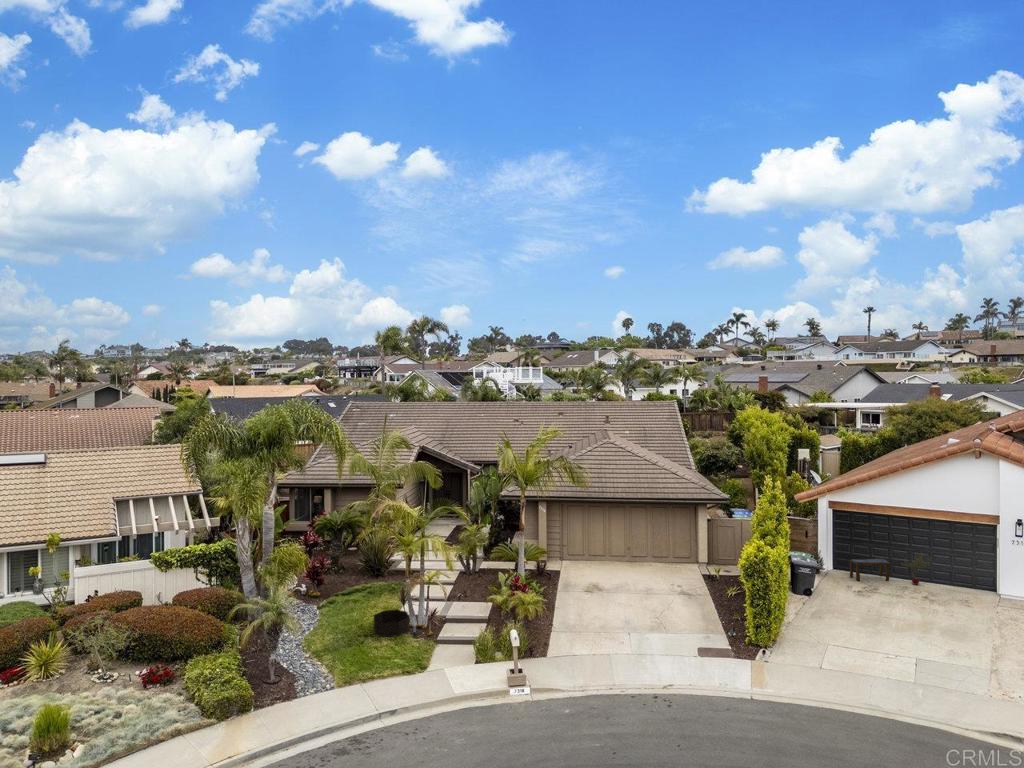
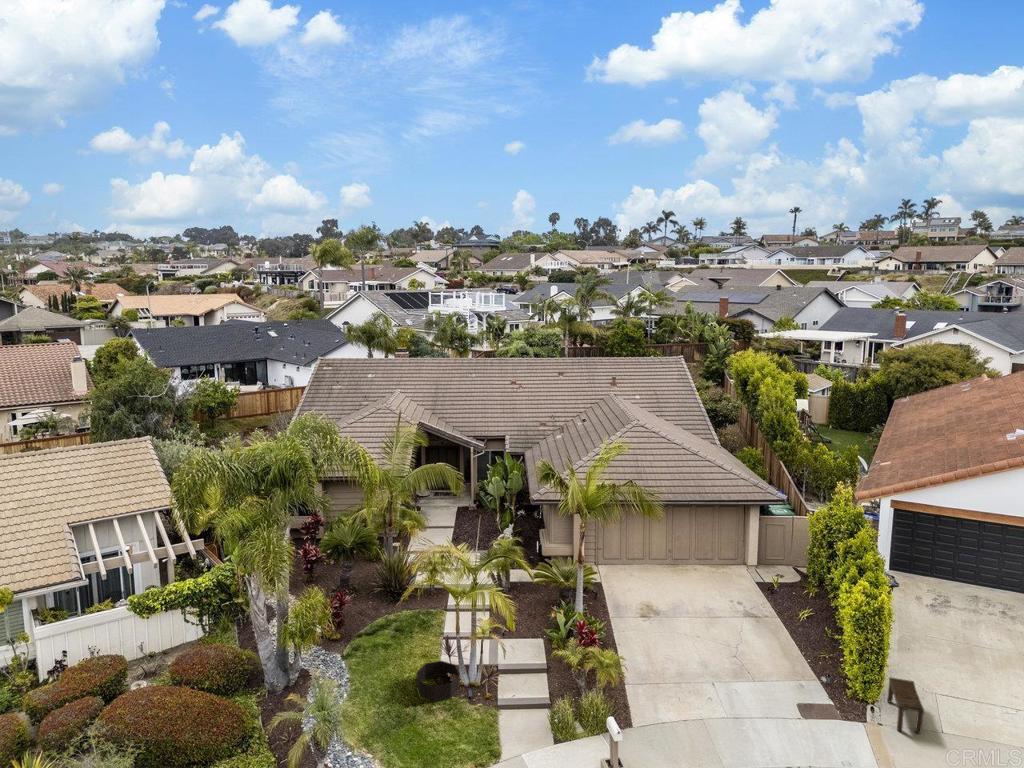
potted tree: present [902,552,930,585] -> none [965,560,1002,594]
bench: present [850,559,890,581] -> present [887,677,924,733]

